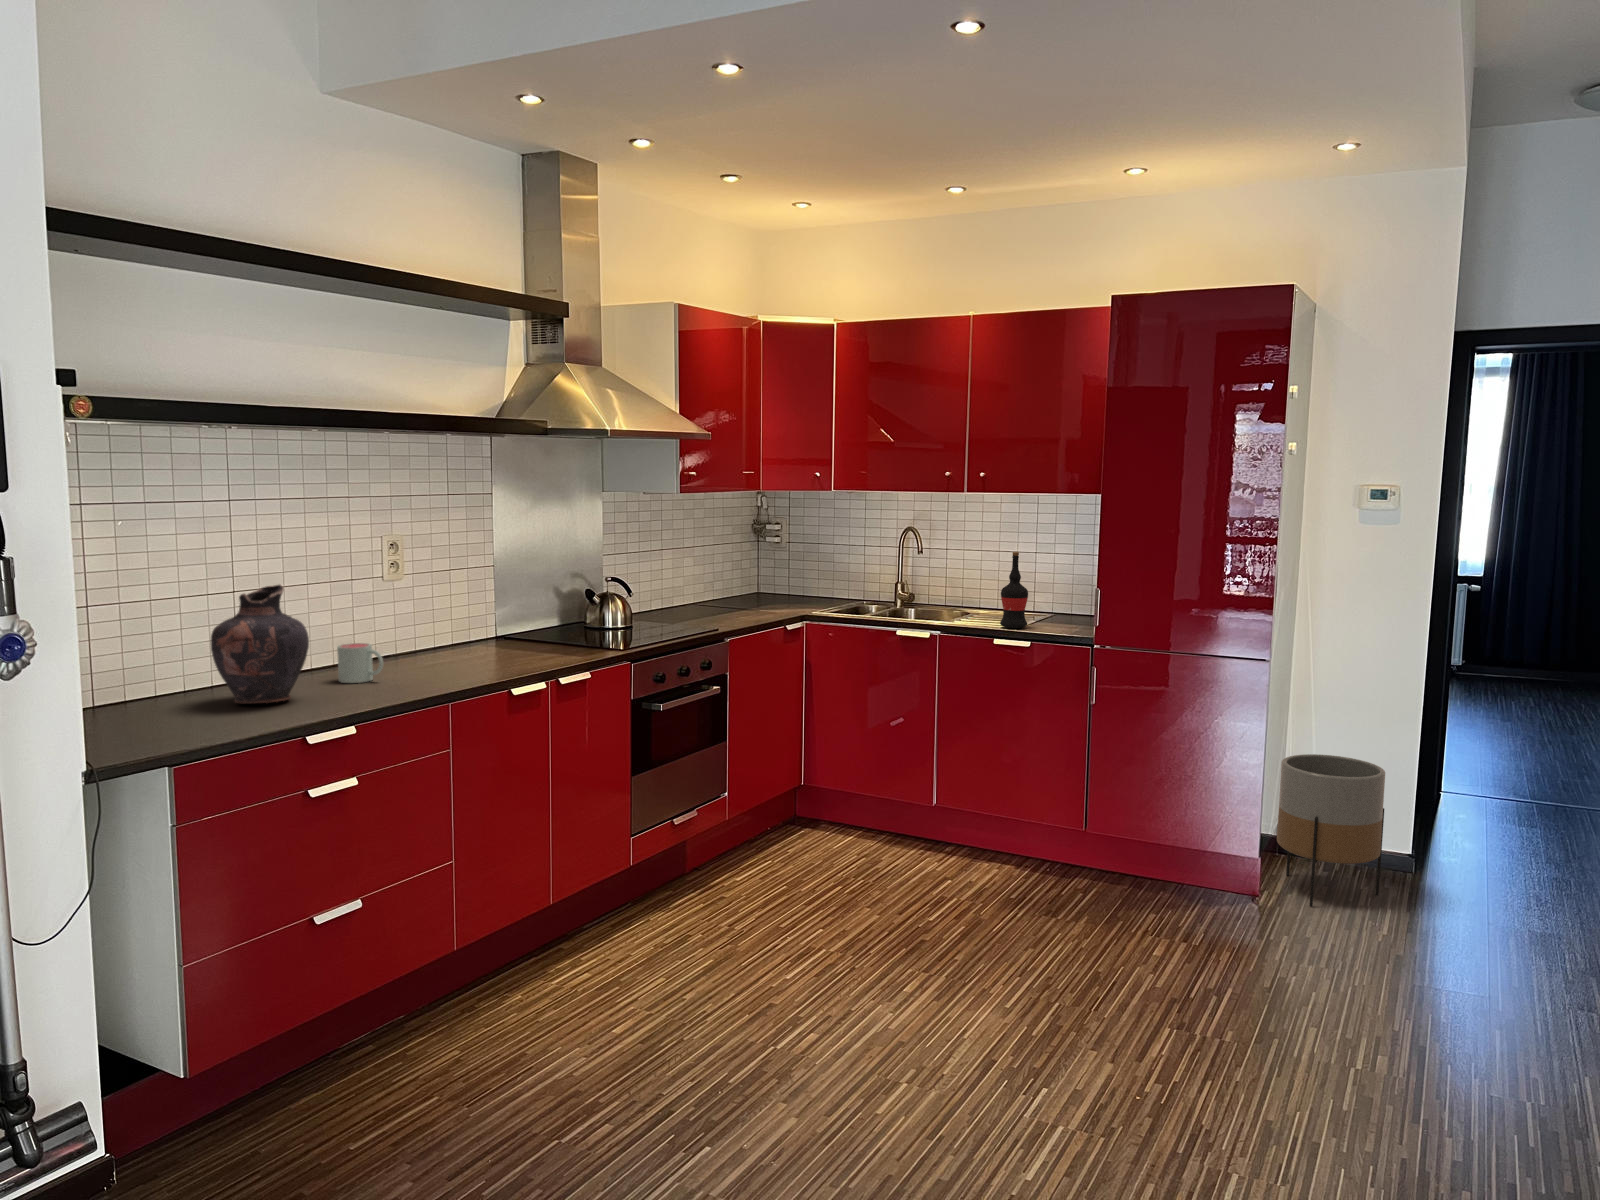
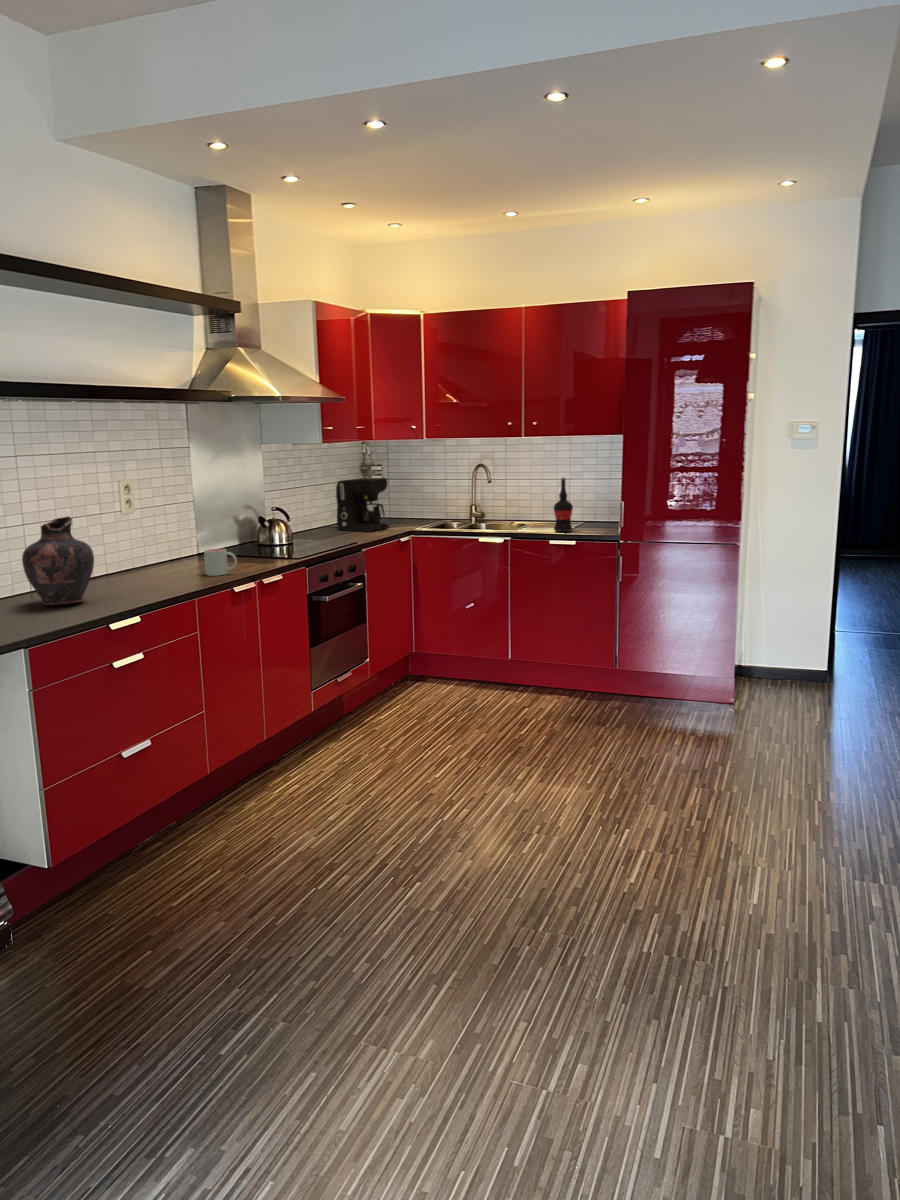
coffee maker: none [706,542,777,615] -> present [336,478,389,531]
mug: present [337,643,383,683] -> present [204,549,237,576]
planter: present [1277,754,1385,907] -> none [744,608,814,708]

